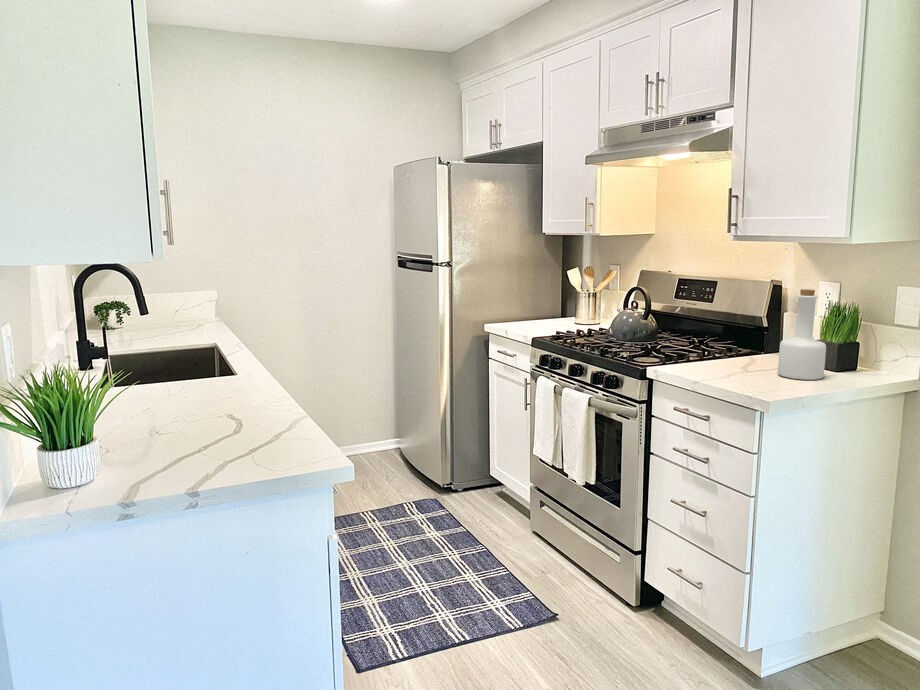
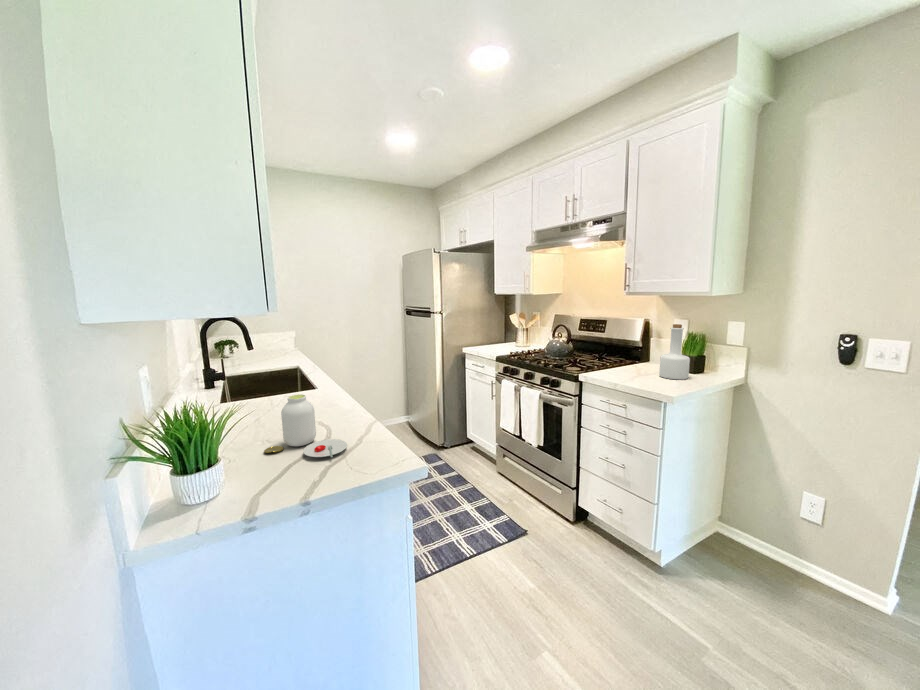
jar: none [151,371,257,451] -> present [264,394,347,457]

